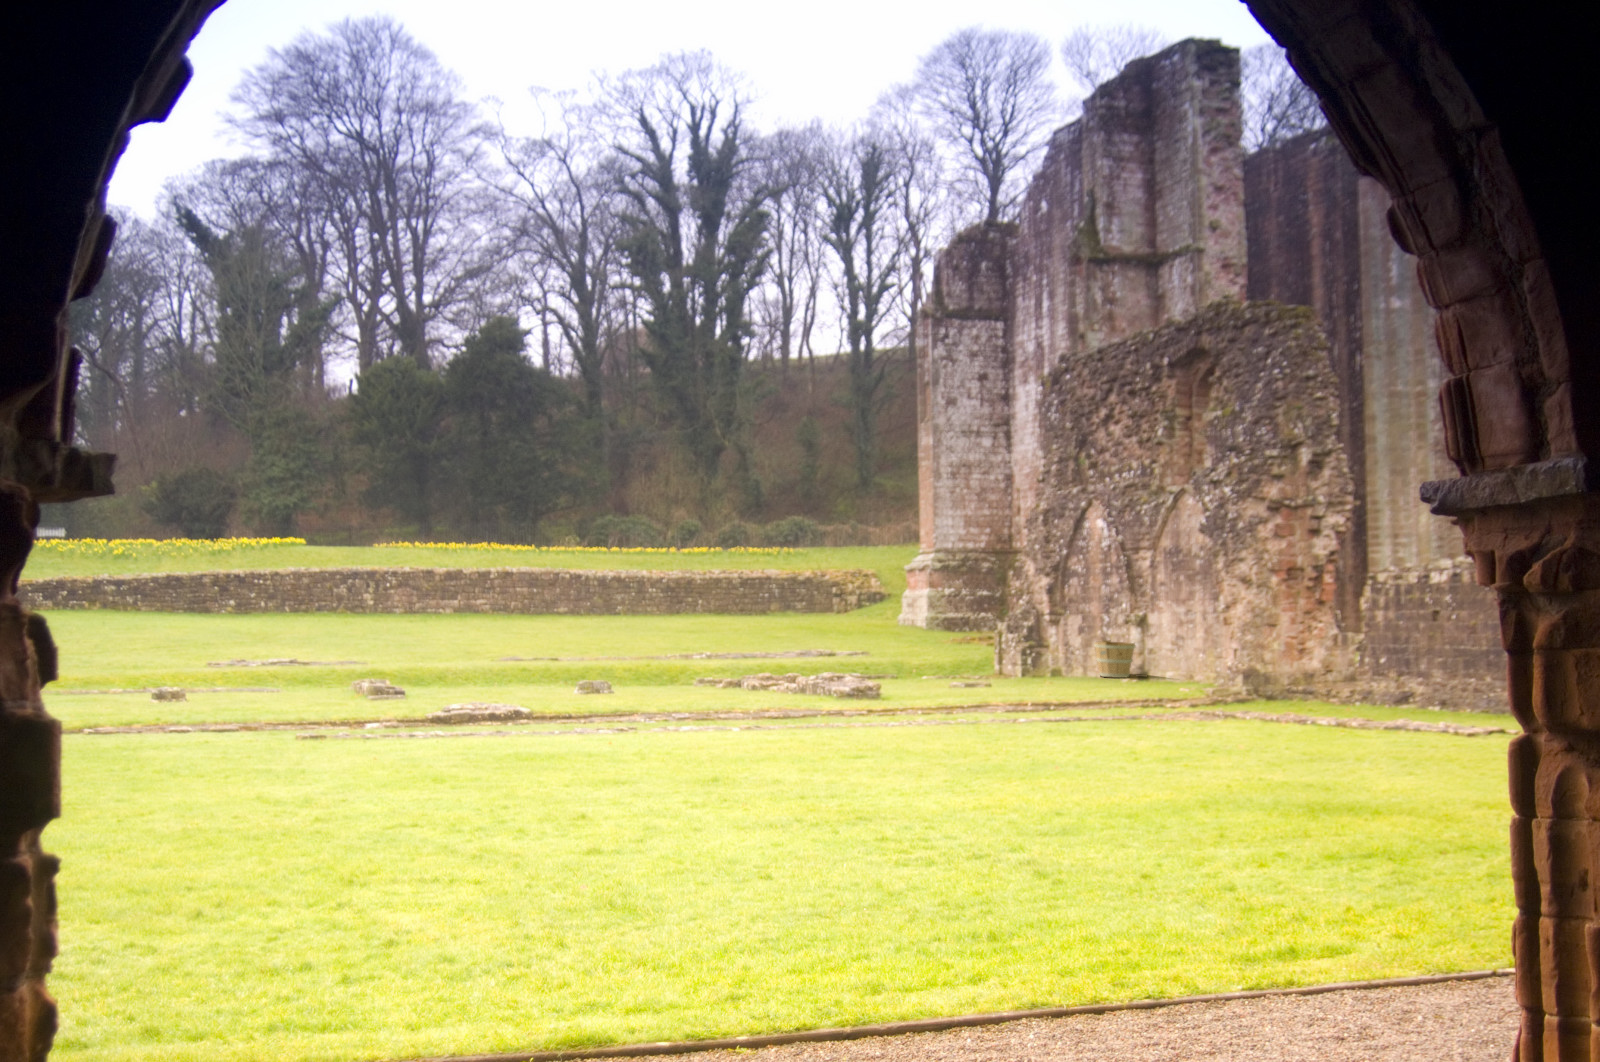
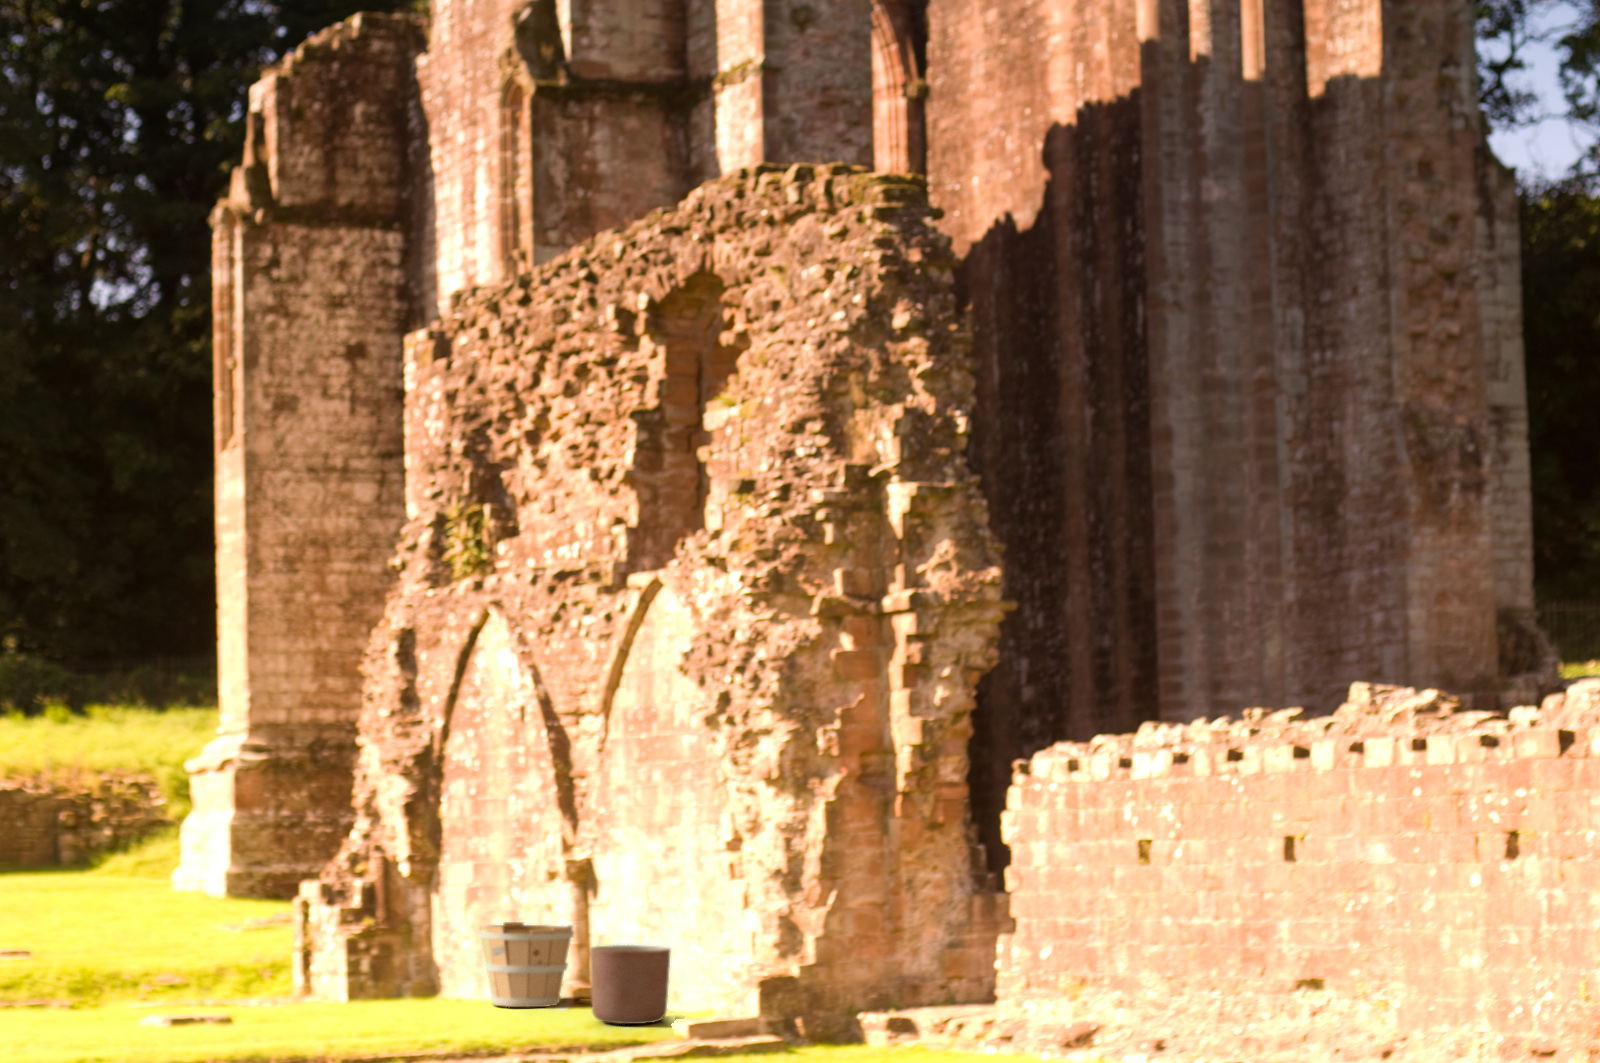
planter: none [1151,652,1187,686] -> present [590,945,670,1024]

